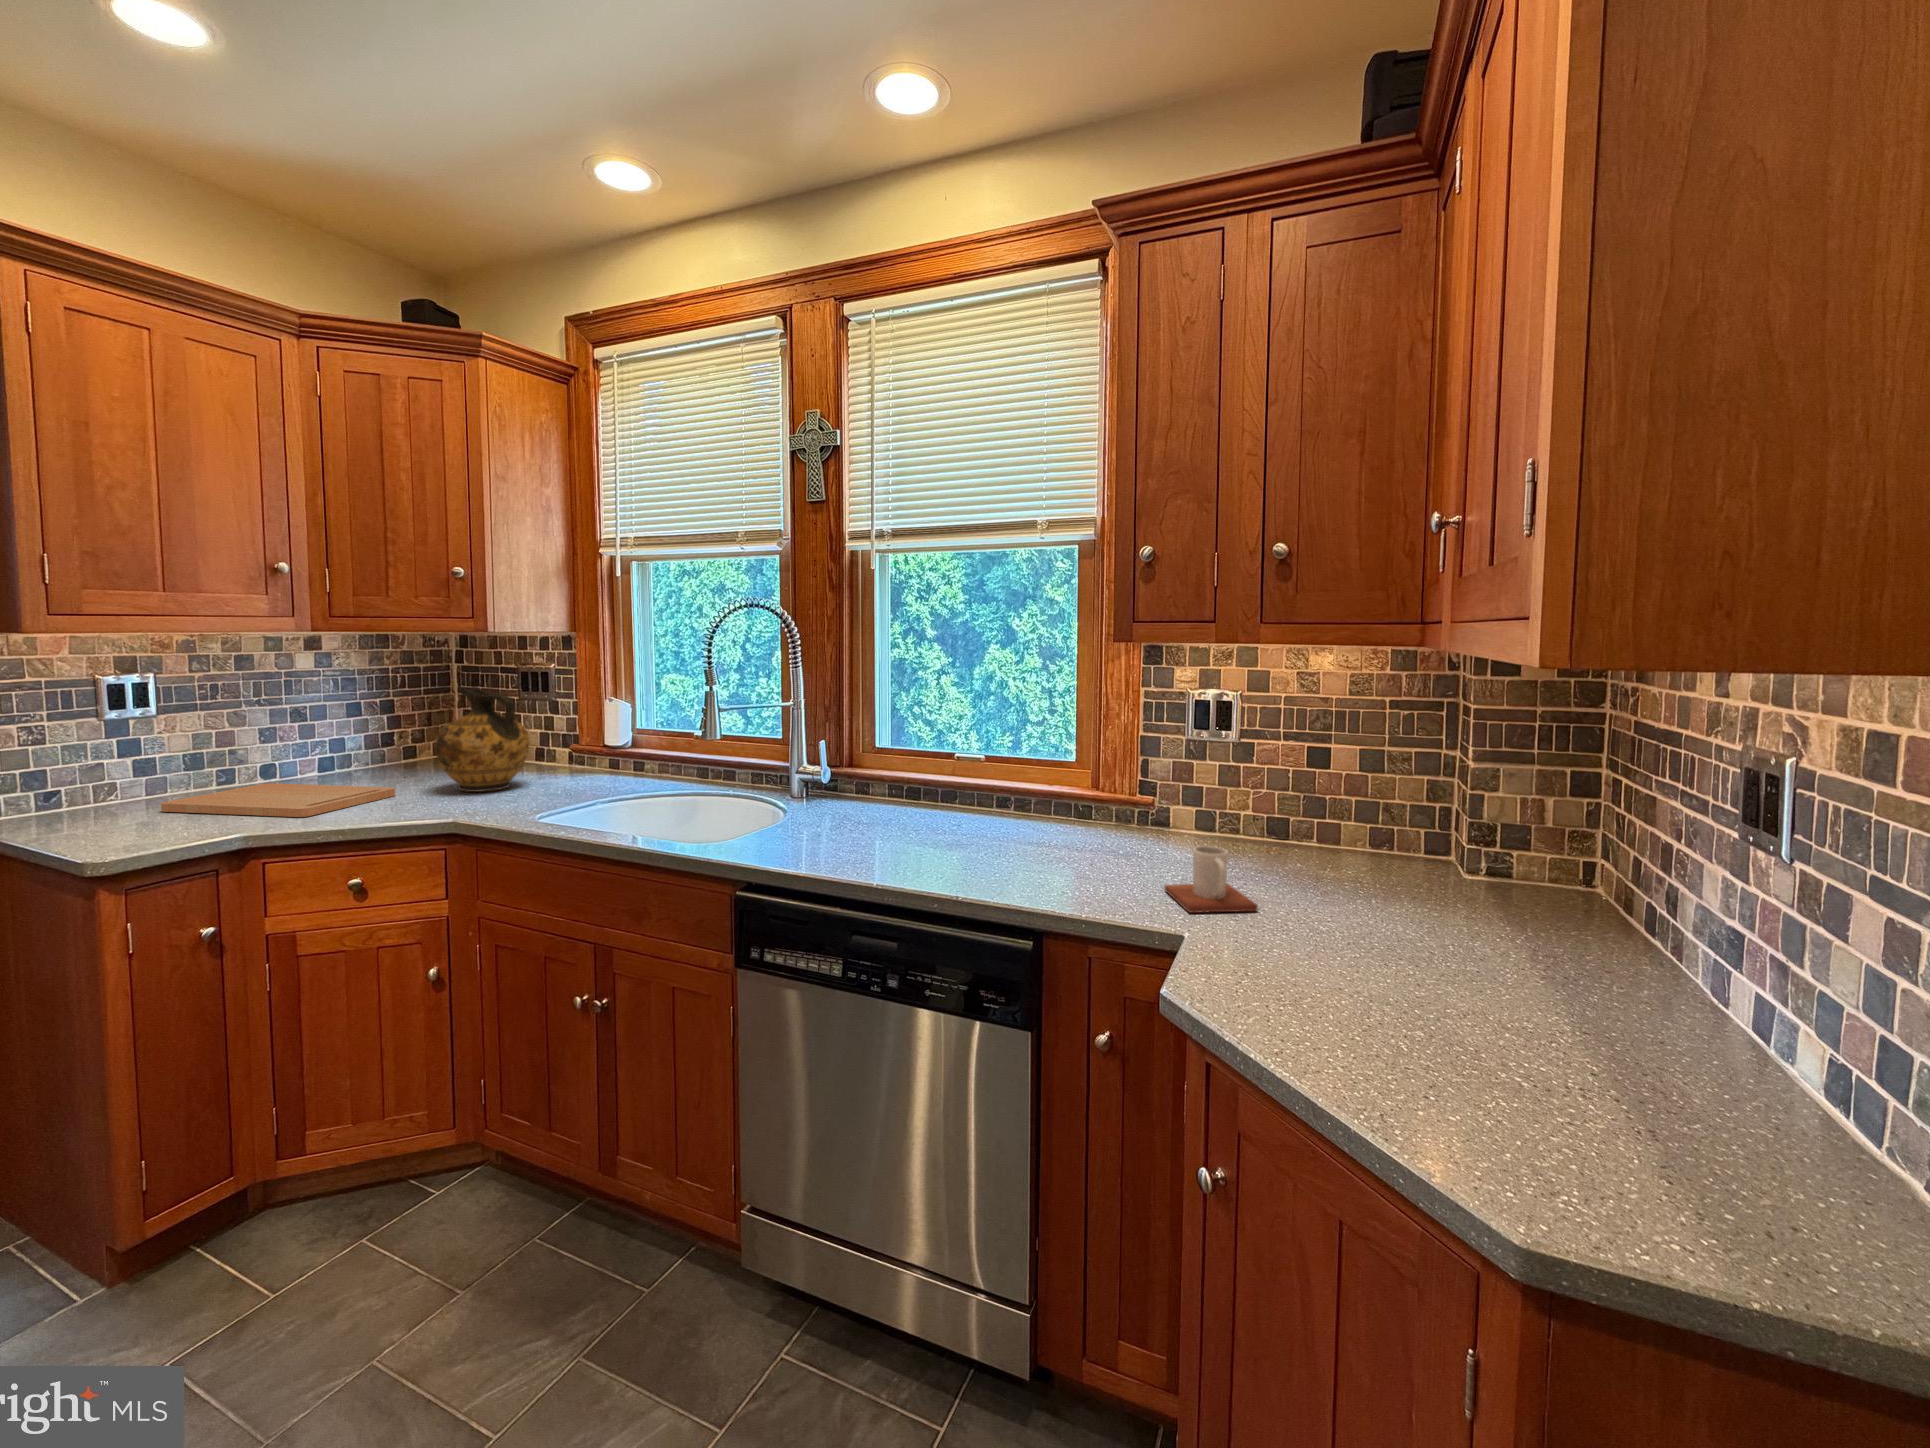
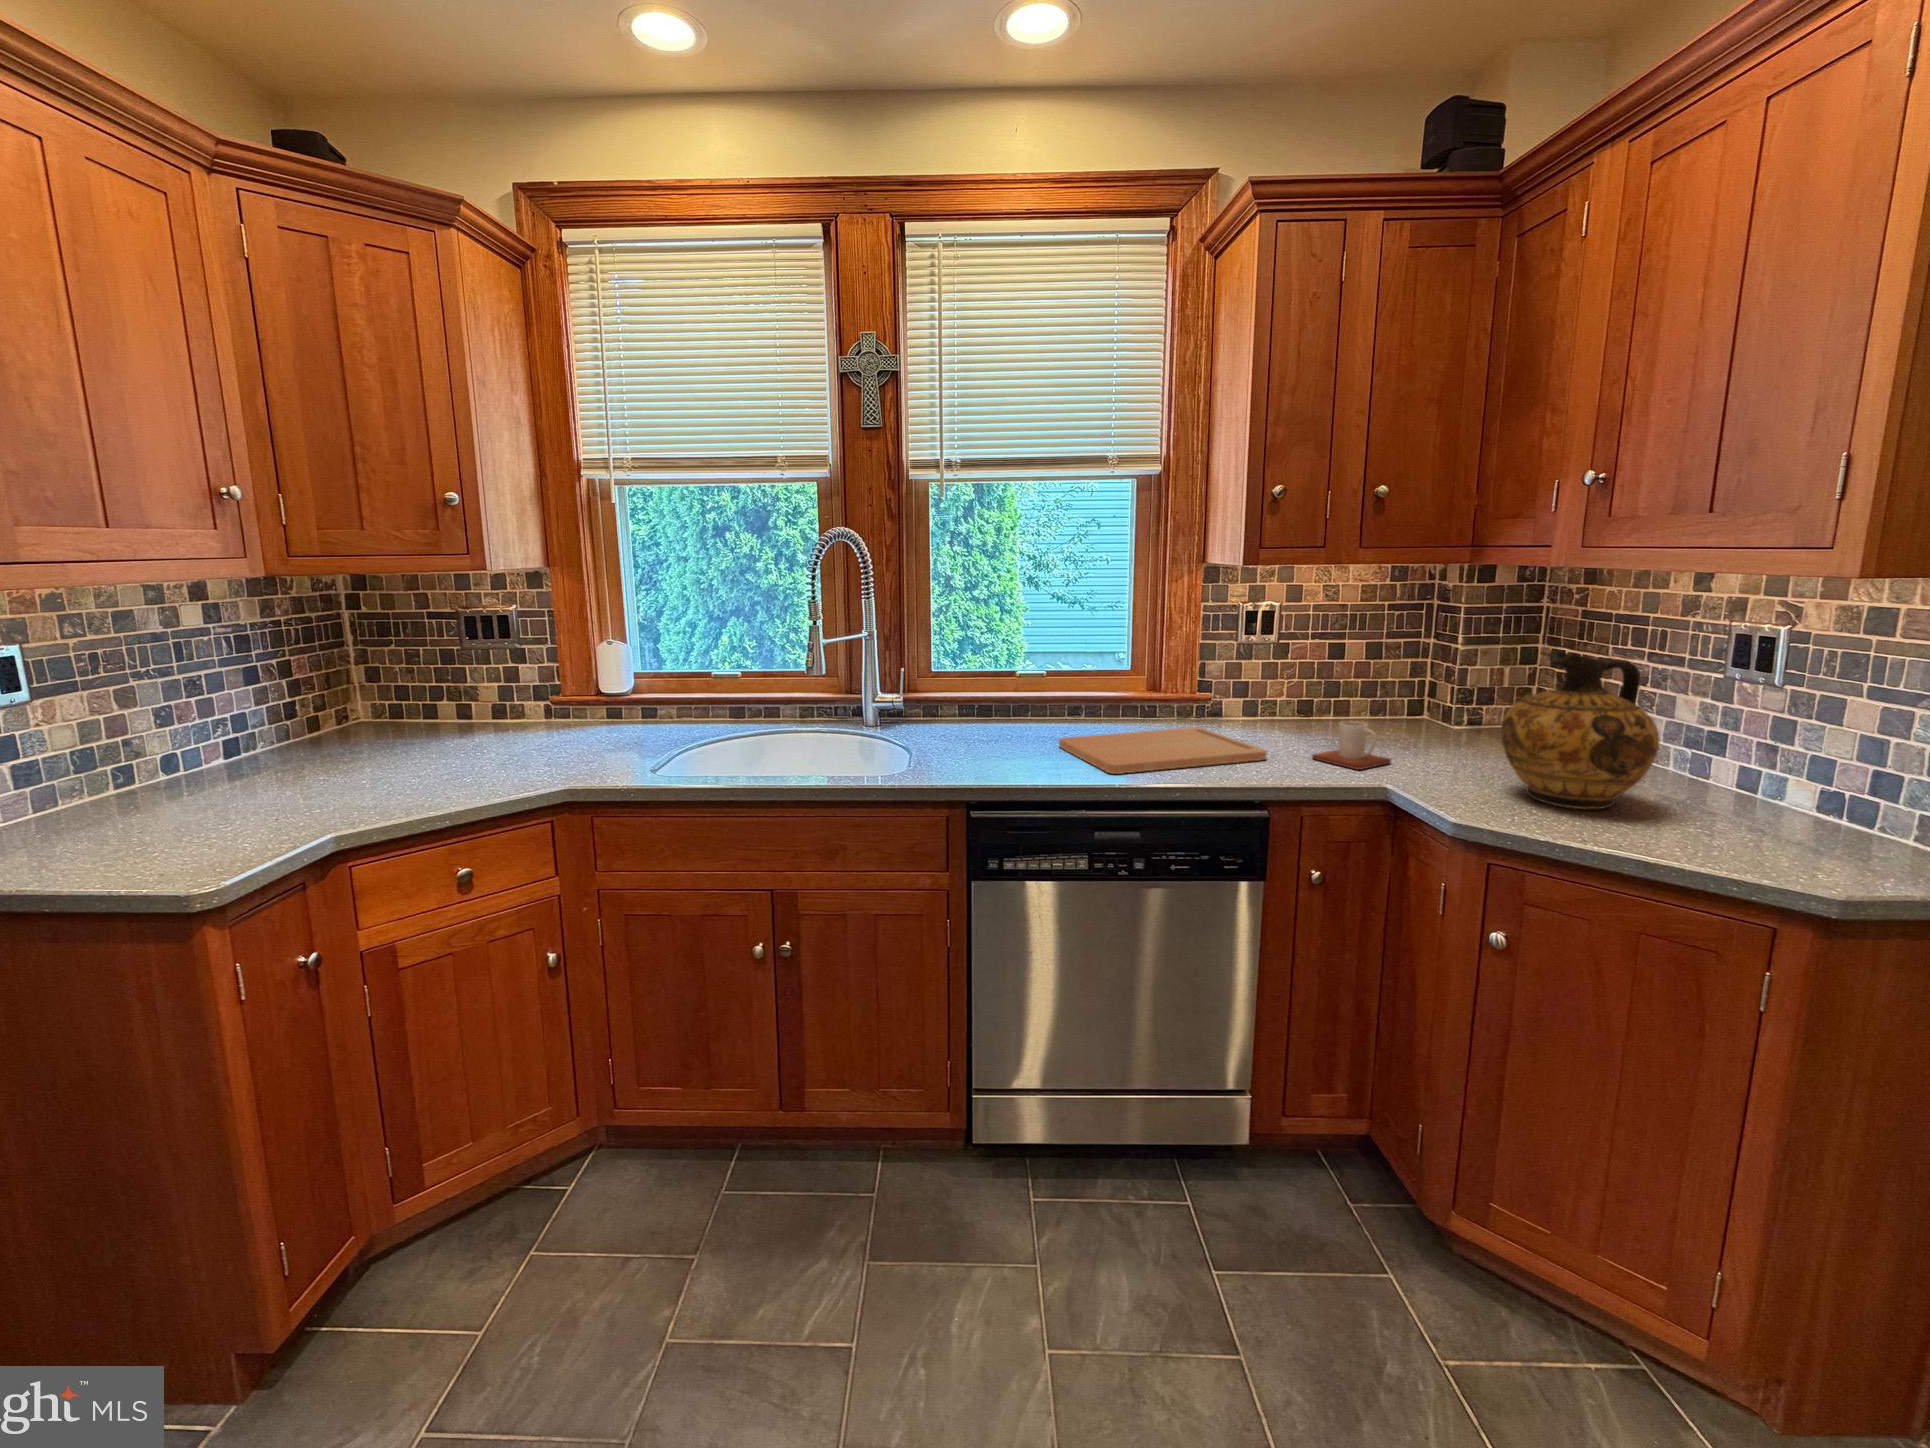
ceramic jug: present [434,687,530,792] -> present [1501,650,1660,809]
cutting board: present [161,783,395,817] -> present [1059,727,1267,774]

